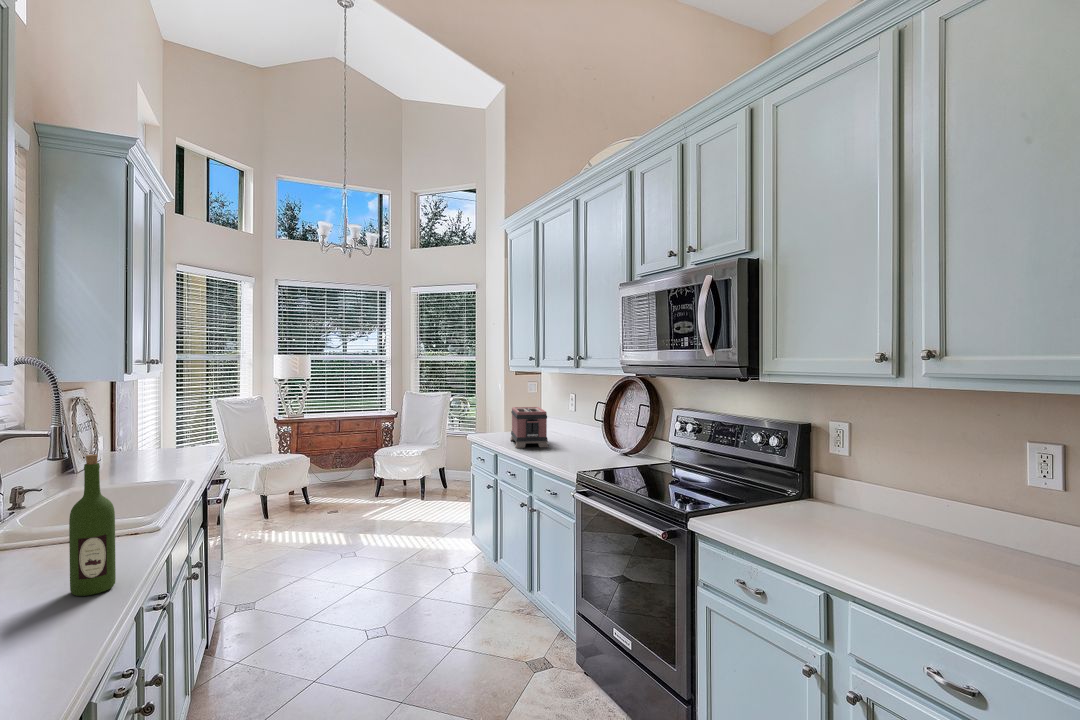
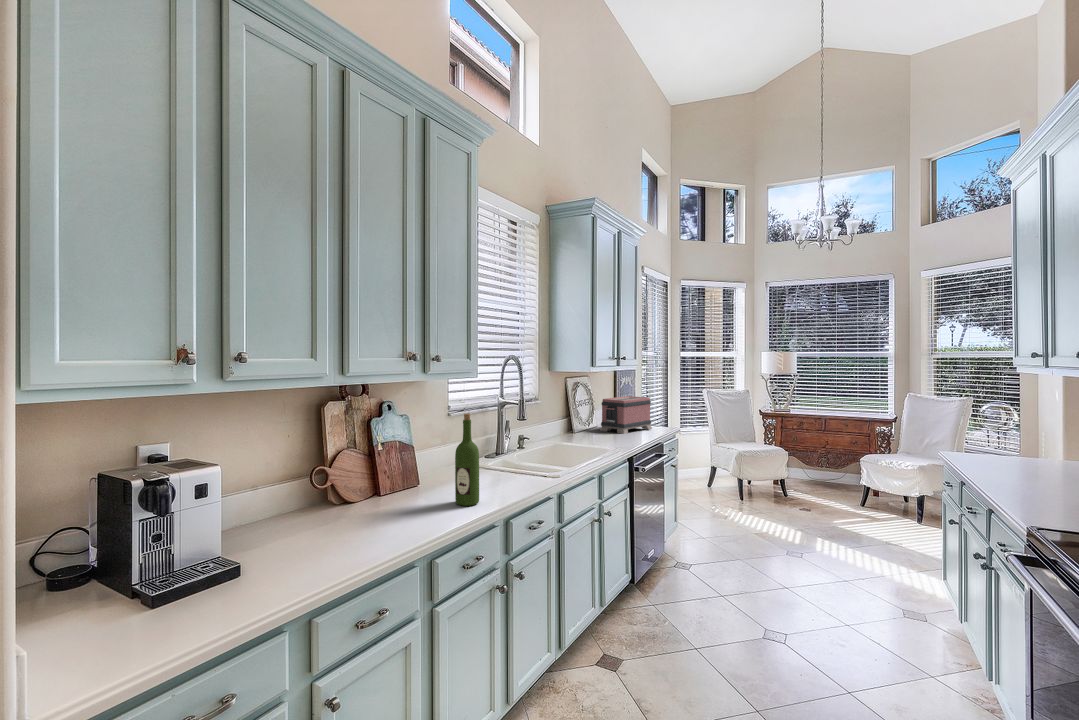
toaster: present [510,407,548,448] -> present [600,396,652,434]

